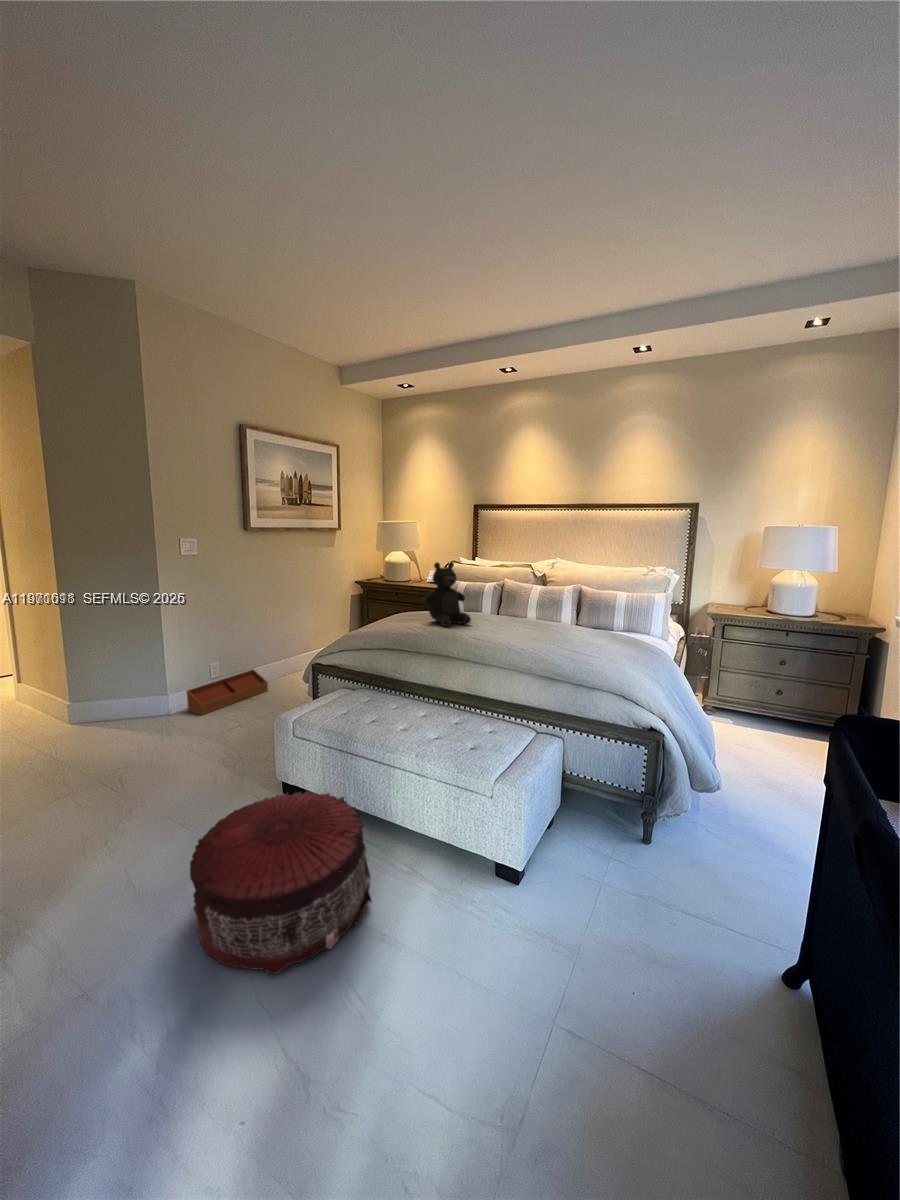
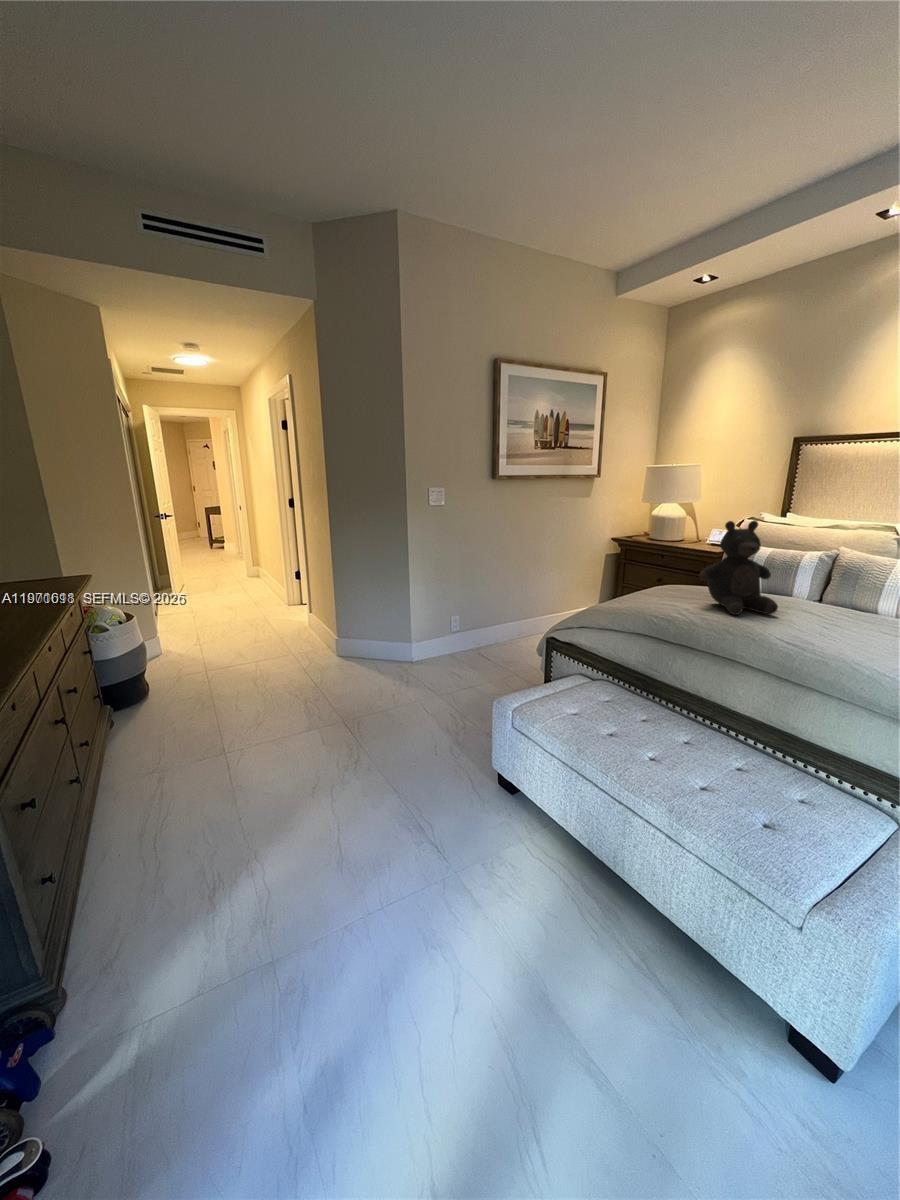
storage bin: present [187,669,268,715] -> none [428,627,505,669]
pouf: present [190,792,372,974] -> none [368,803,583,1057]

